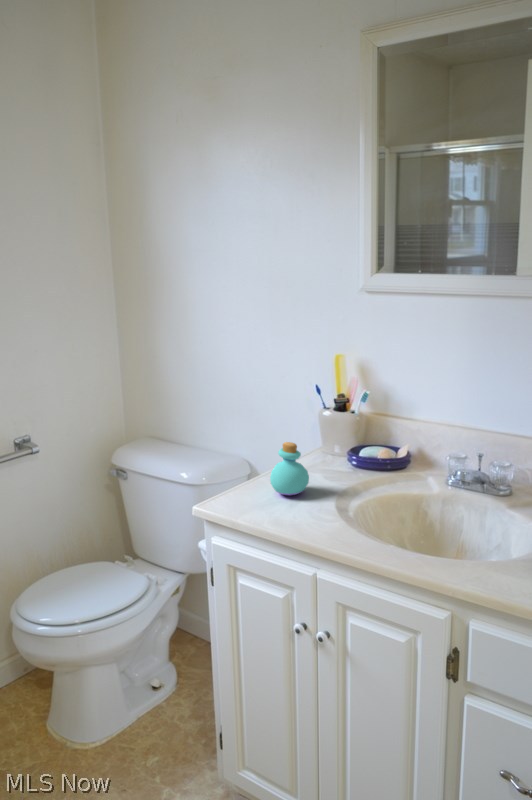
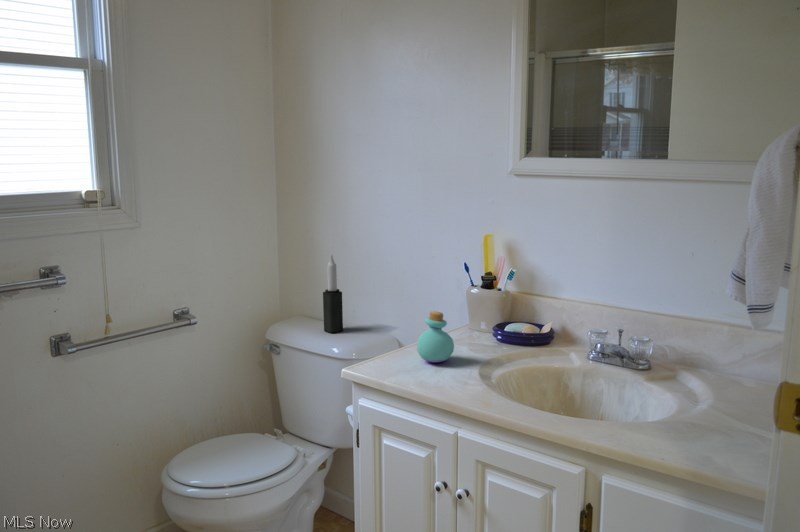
candle: none [169,376,192,457] -> present [323,255,343,333]

